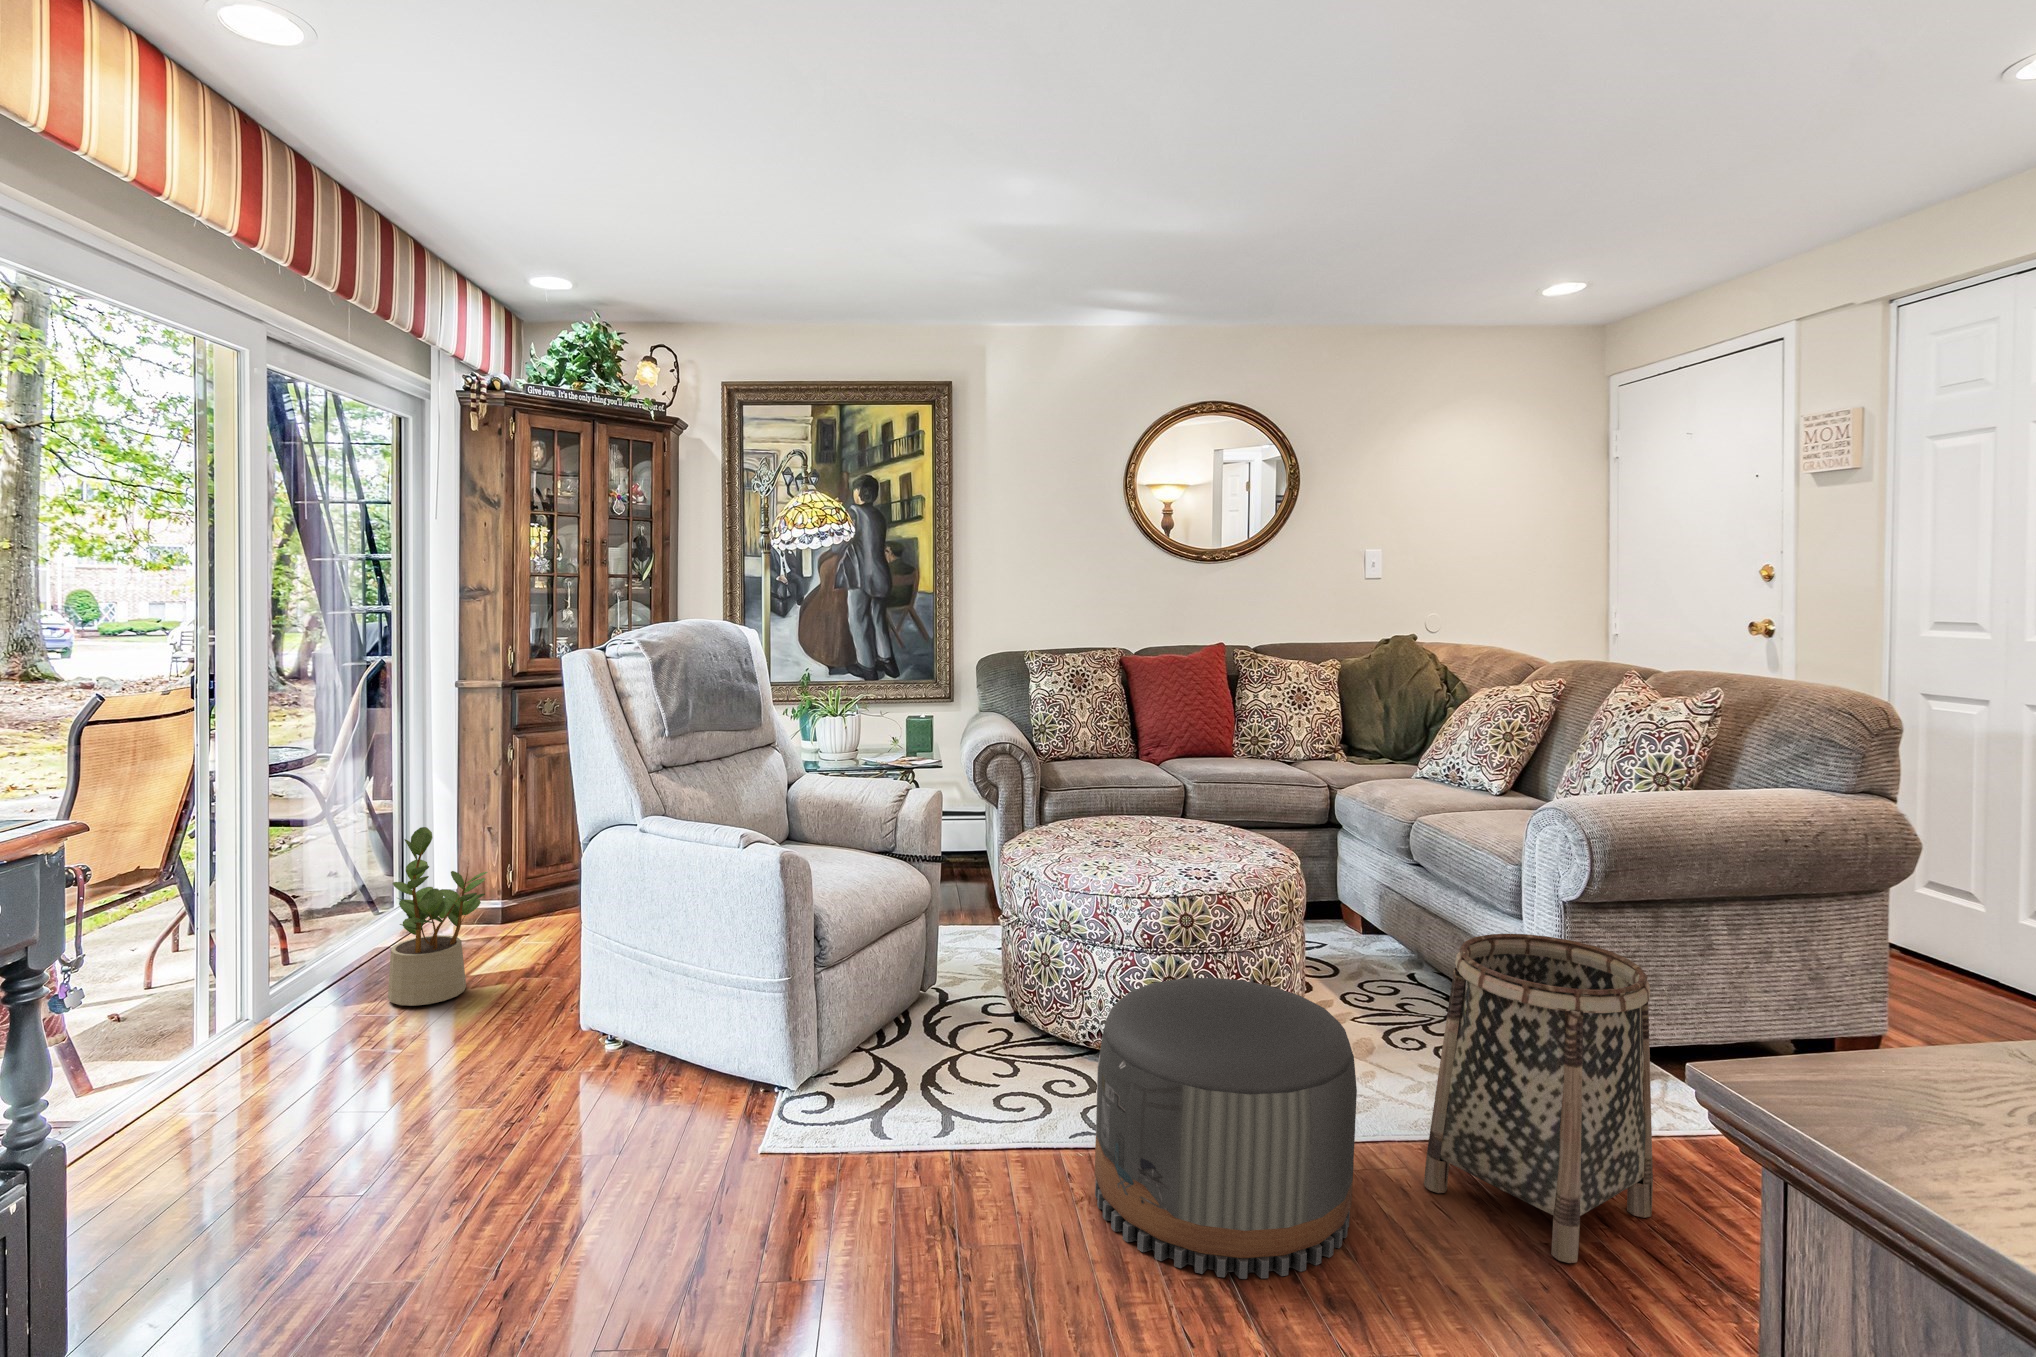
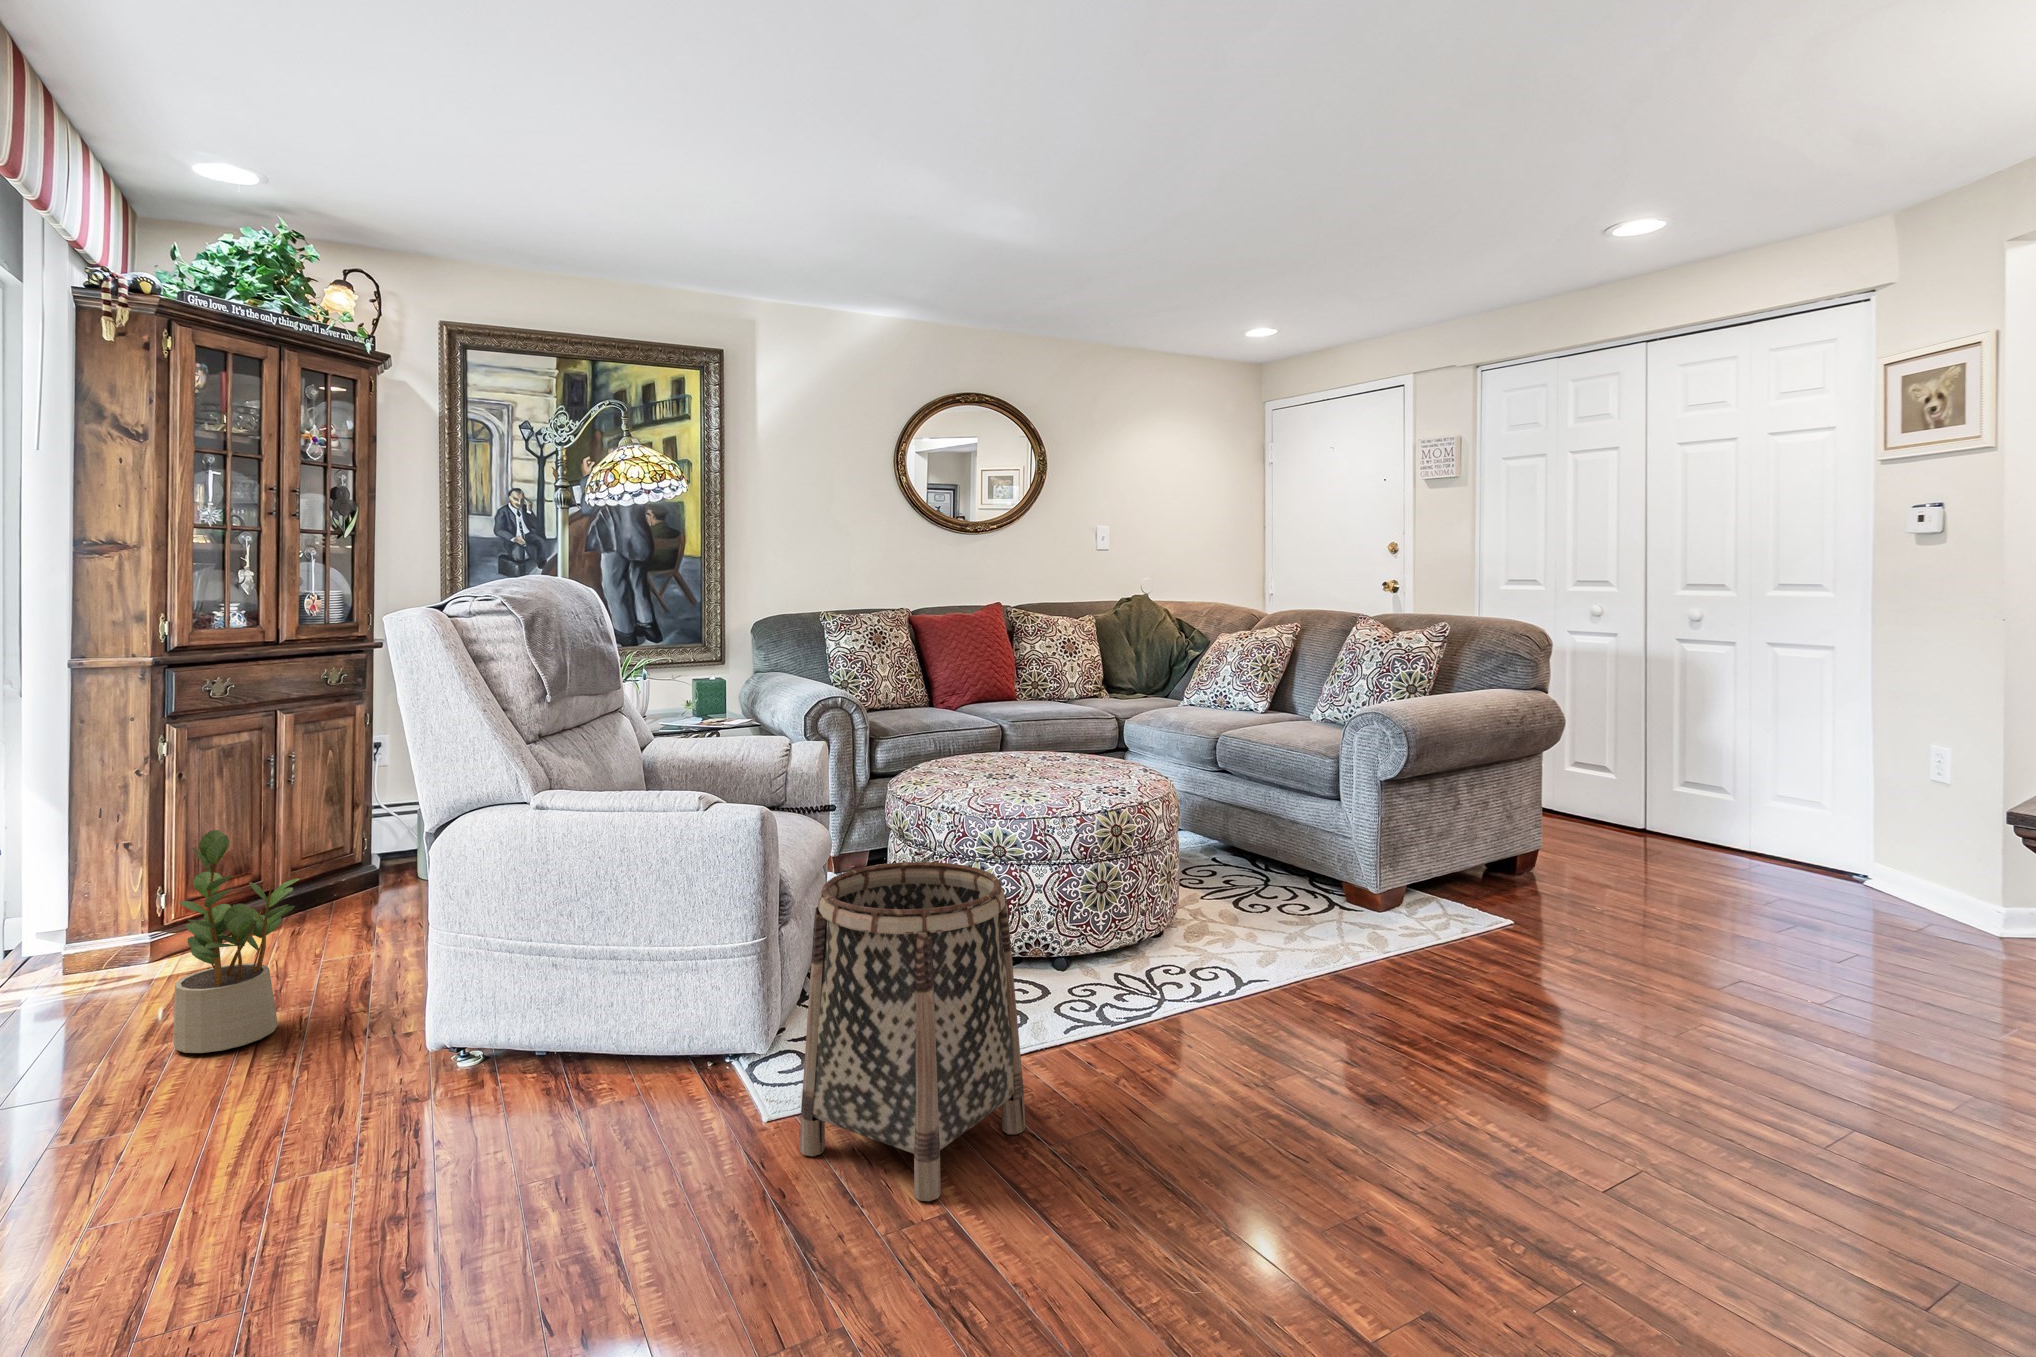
basket: present [1424,934,1653,1263] -> present [800,862,1025,1201]
pouf: present [1095,978,1357,1279] -> none [1119,863,1348,1102]

